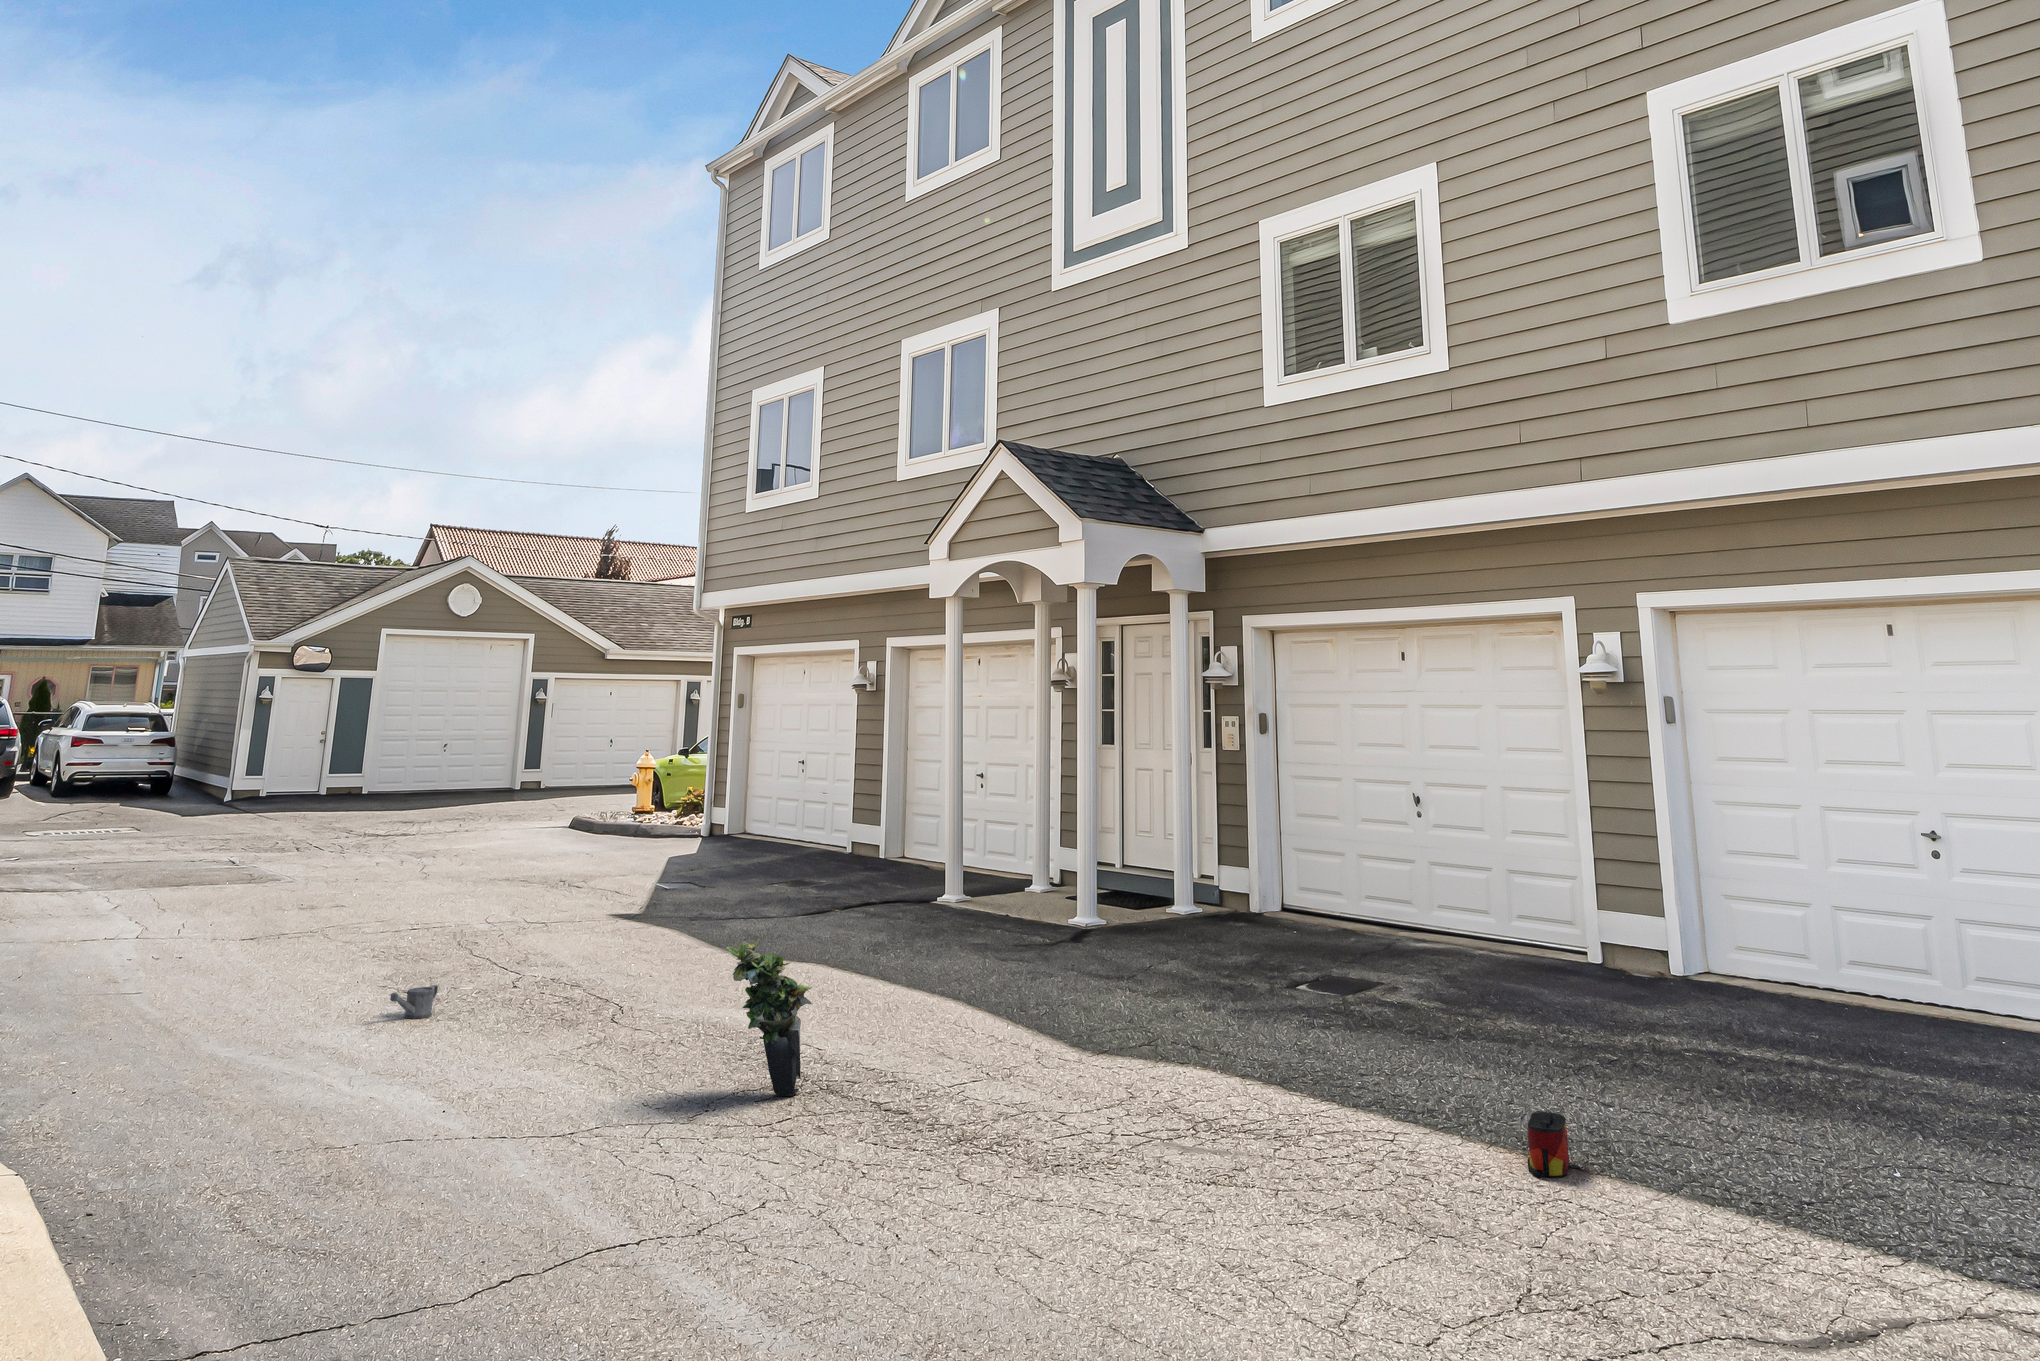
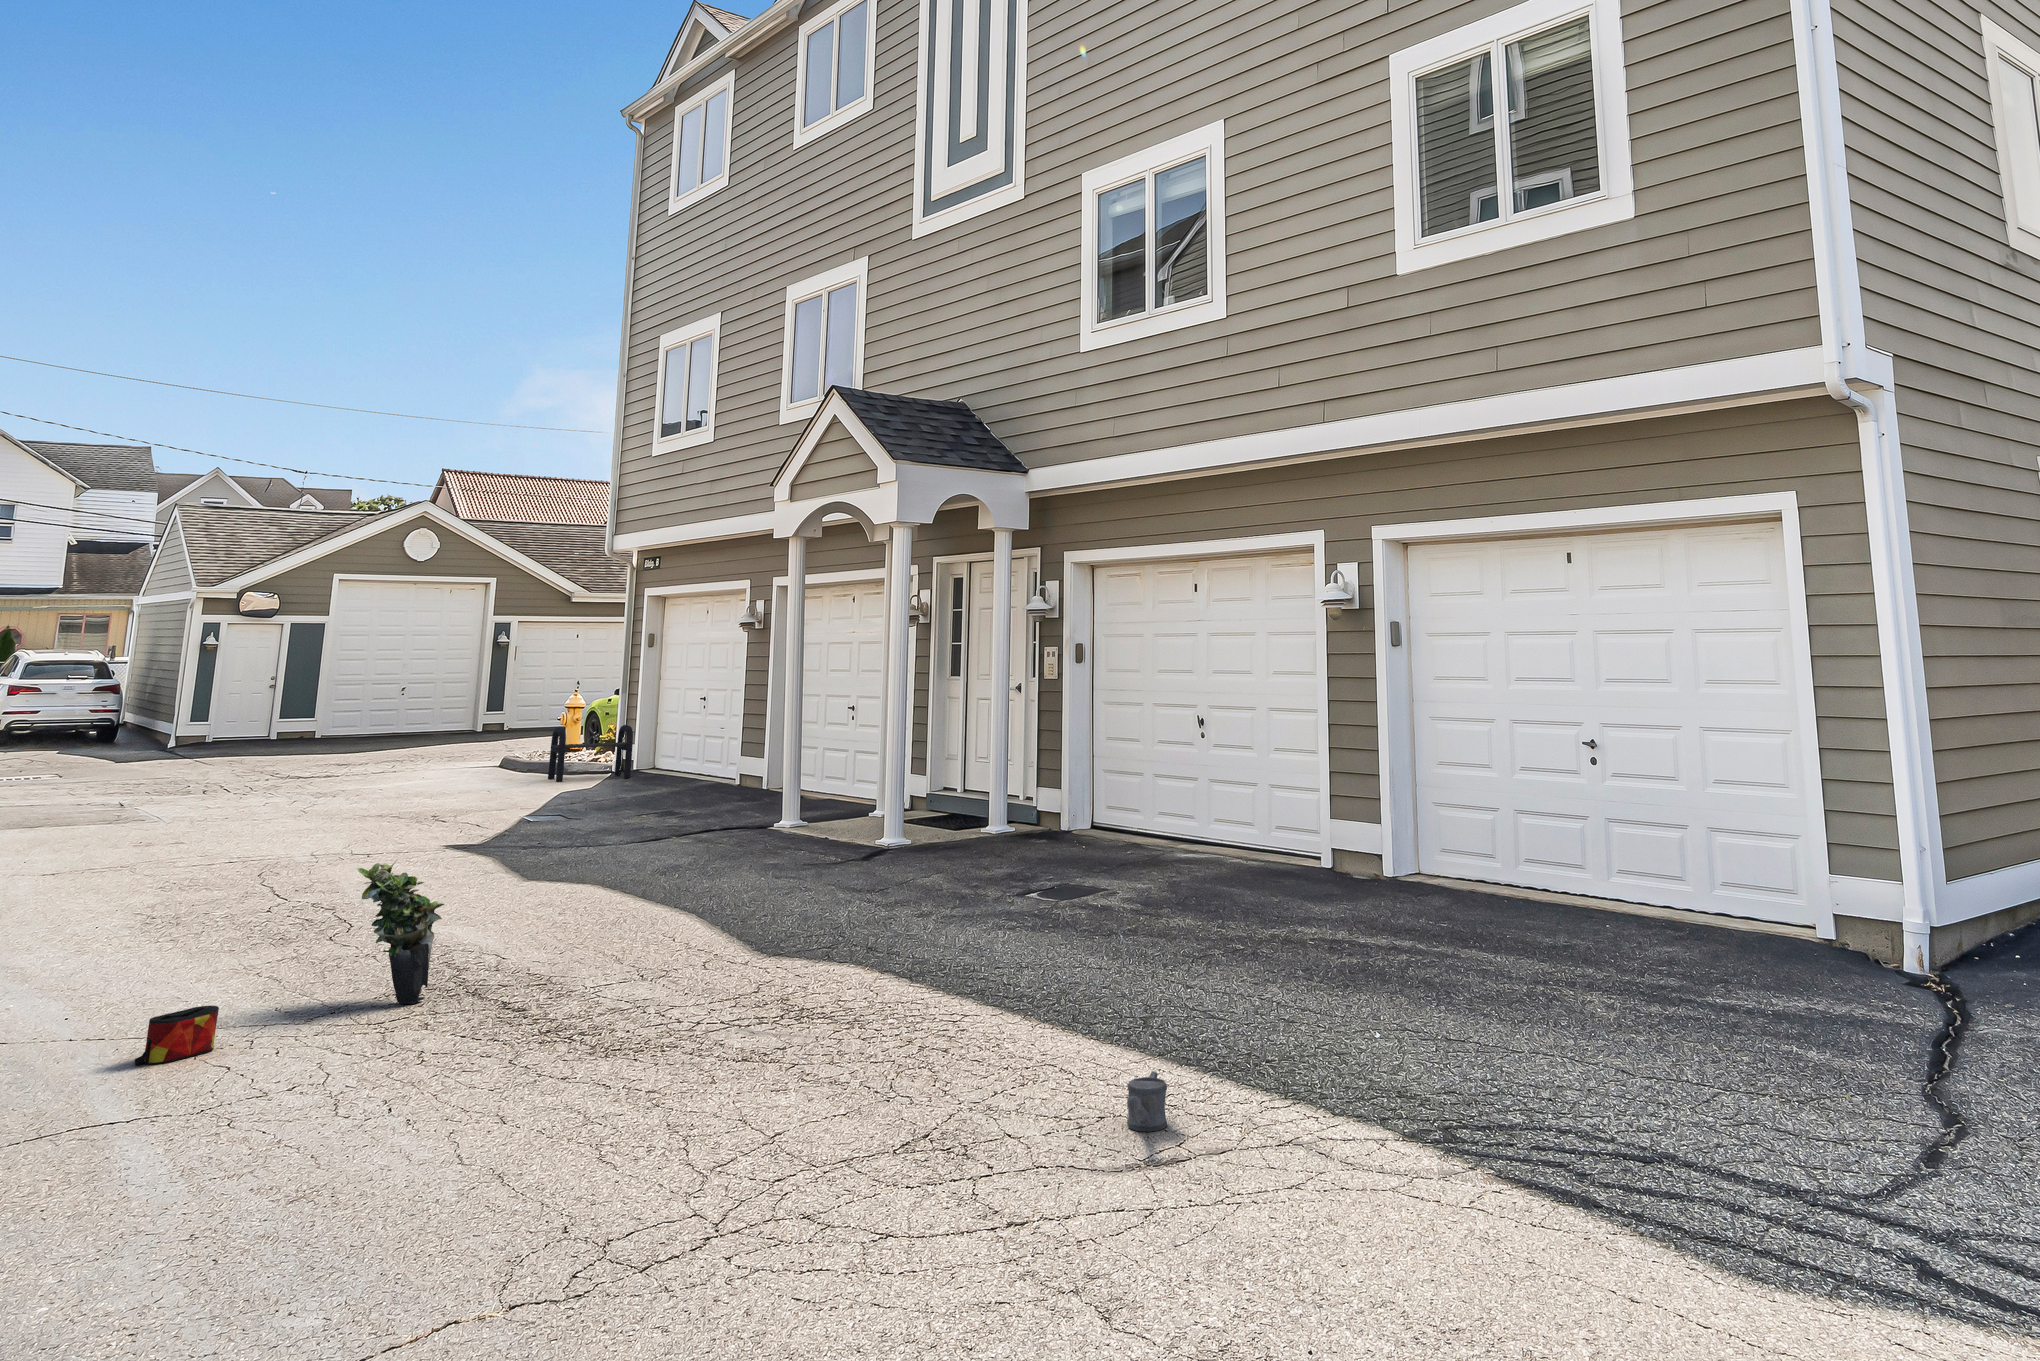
bench: none [637,788,722,846] -> present [548,725,633,782]
watering can: present [390,985,438,1019] -> present [1127,1072,1167,1132]
bag: present [1527,1112,1569,1178] -> present [135,1006,219,1065]

